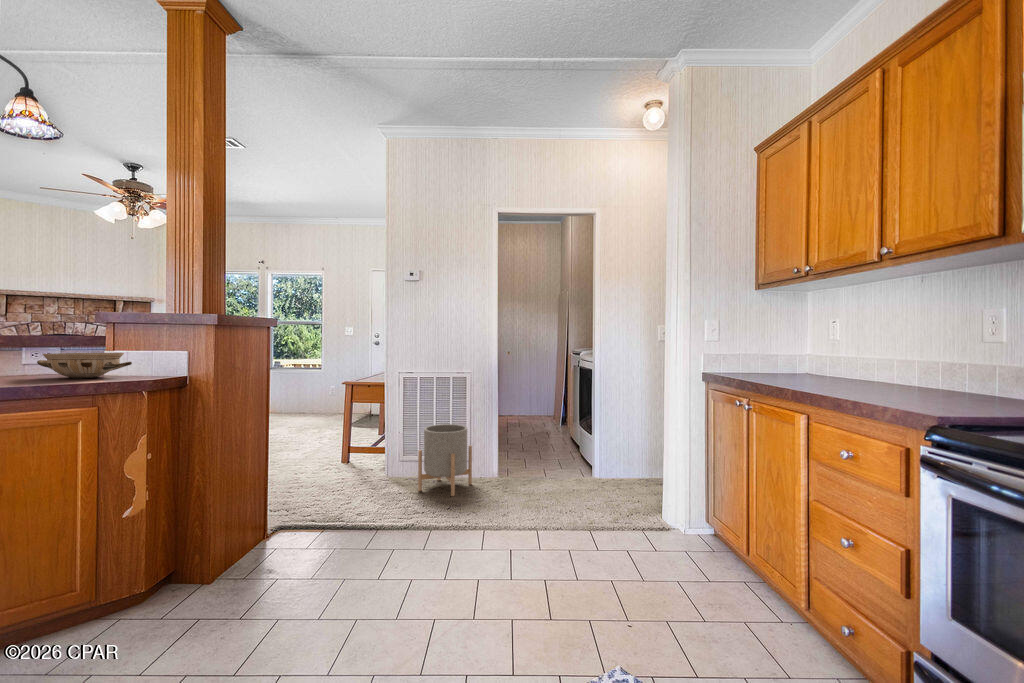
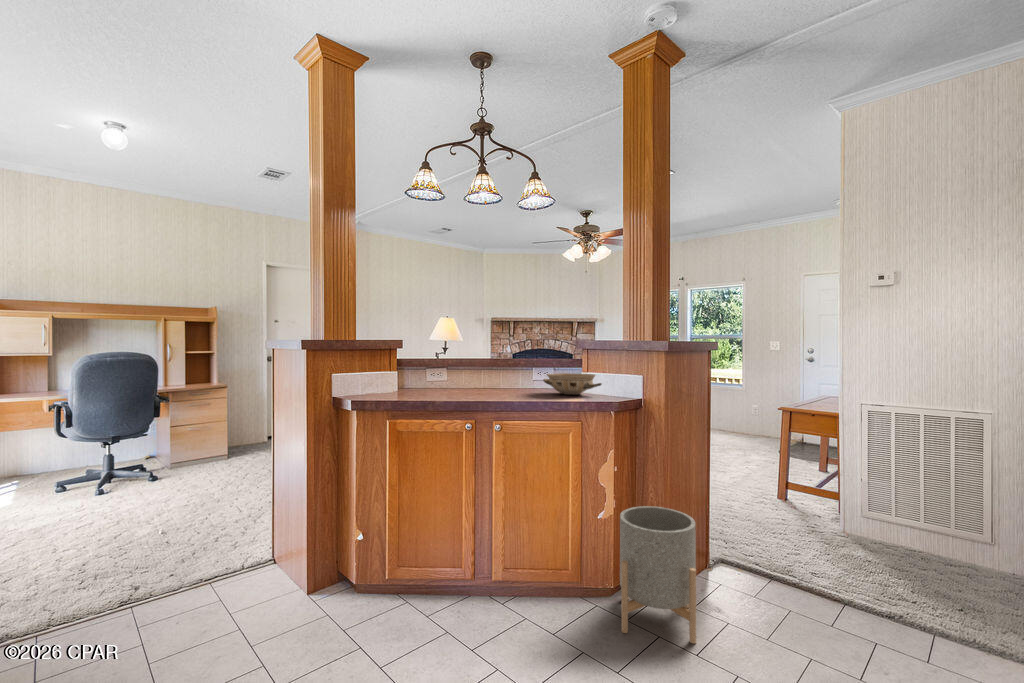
planter: present [418,424,472,496] -> present [620,506,696,644]

